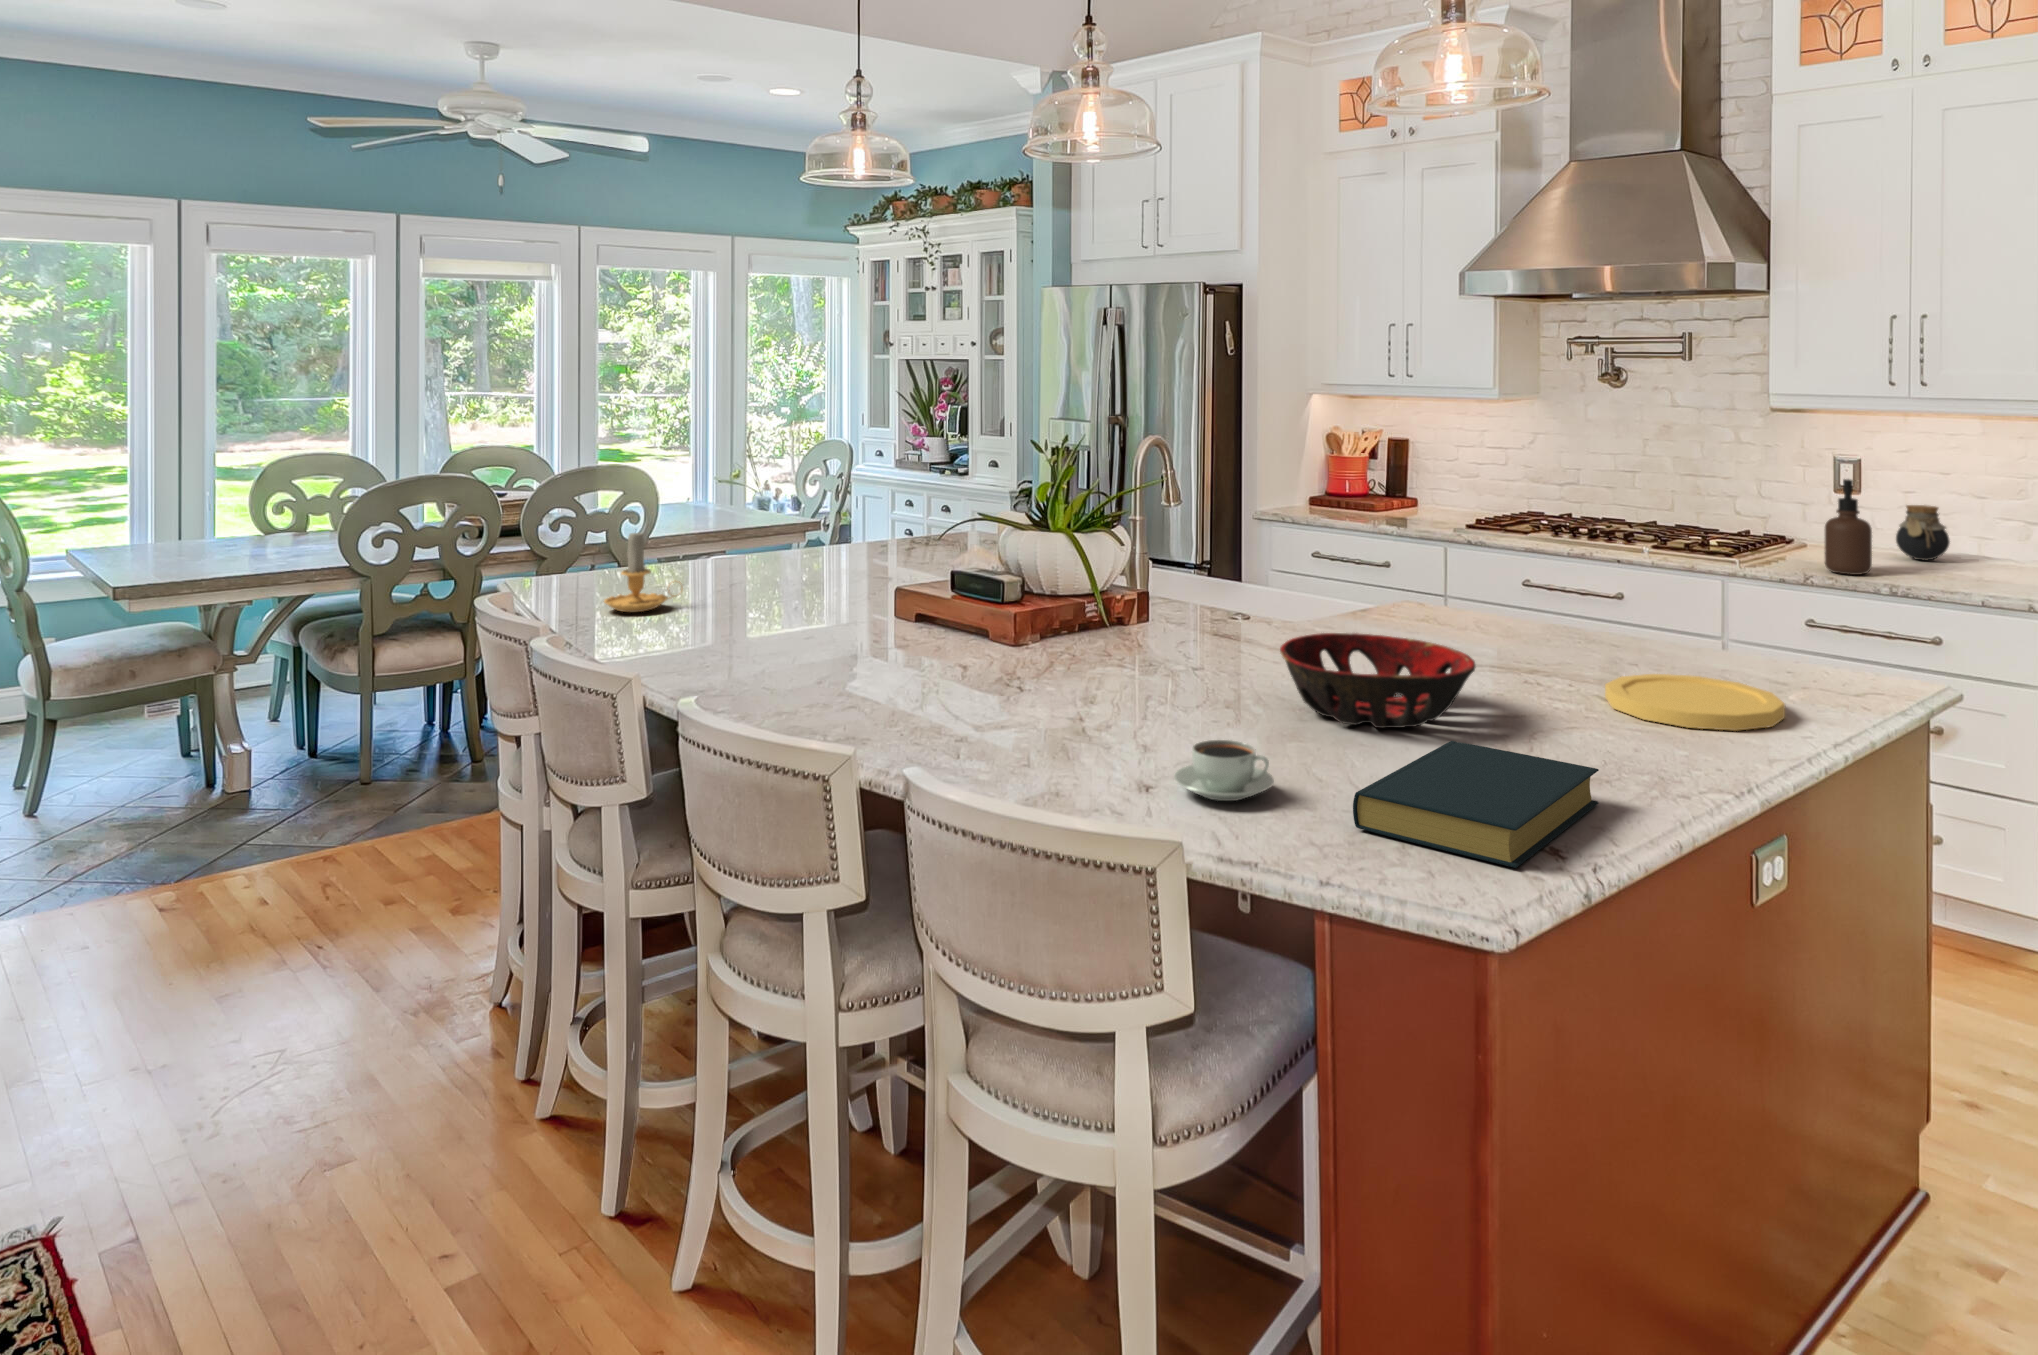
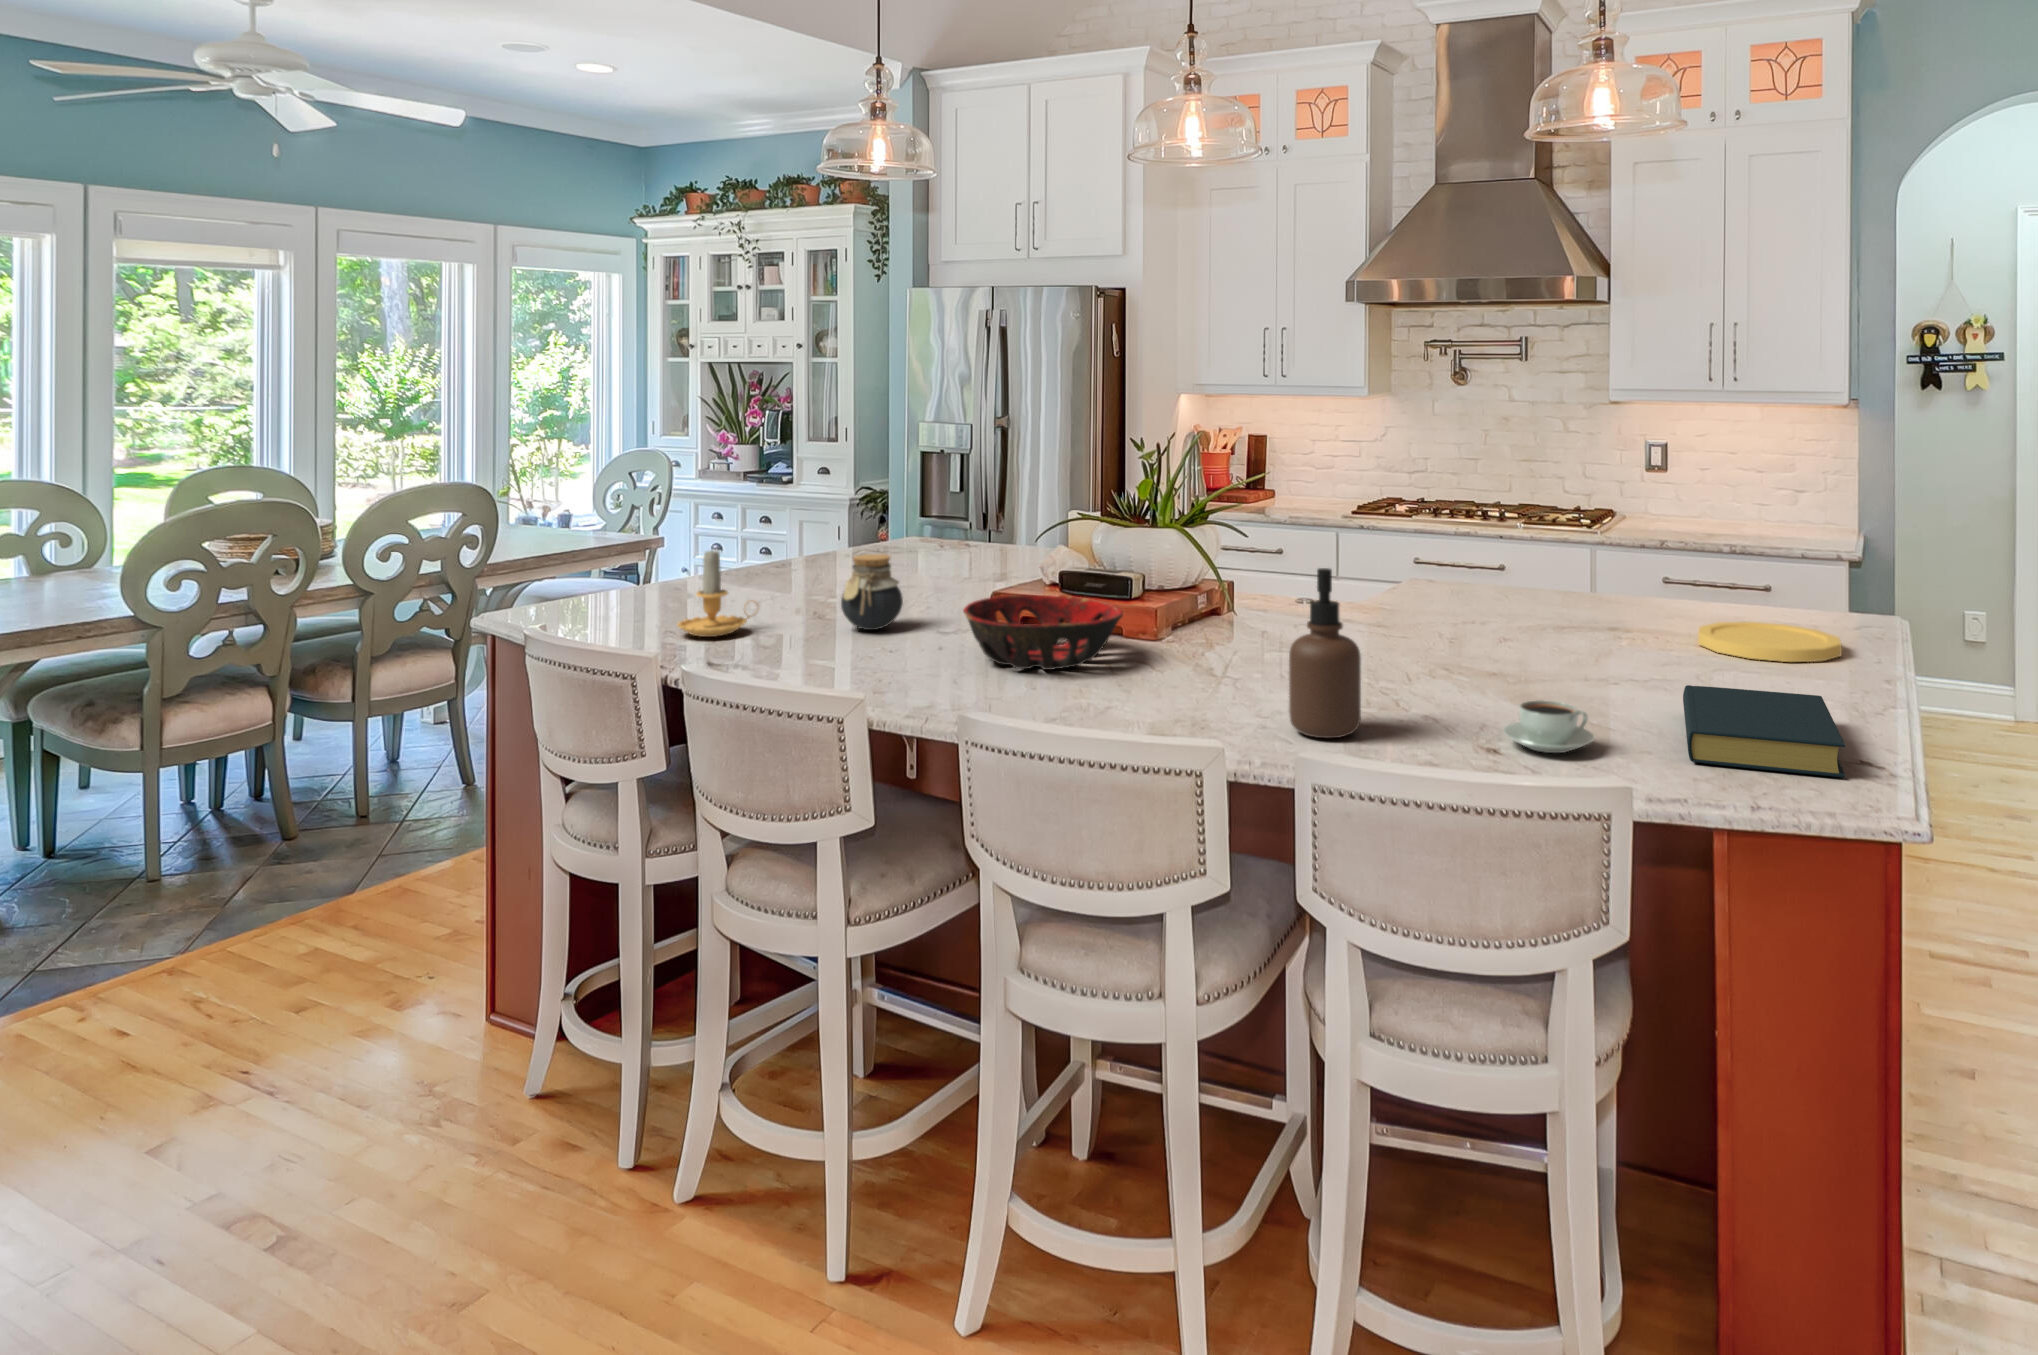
soap dispenser: present [1825,479,1872,575] -> present [1289,568,1361,738]
jar: present [1896,505,1950,560] -> present [841,554,903,630]
decorative bowl: present [1280,633,1476,728] -> present [963,595,1123,670]

